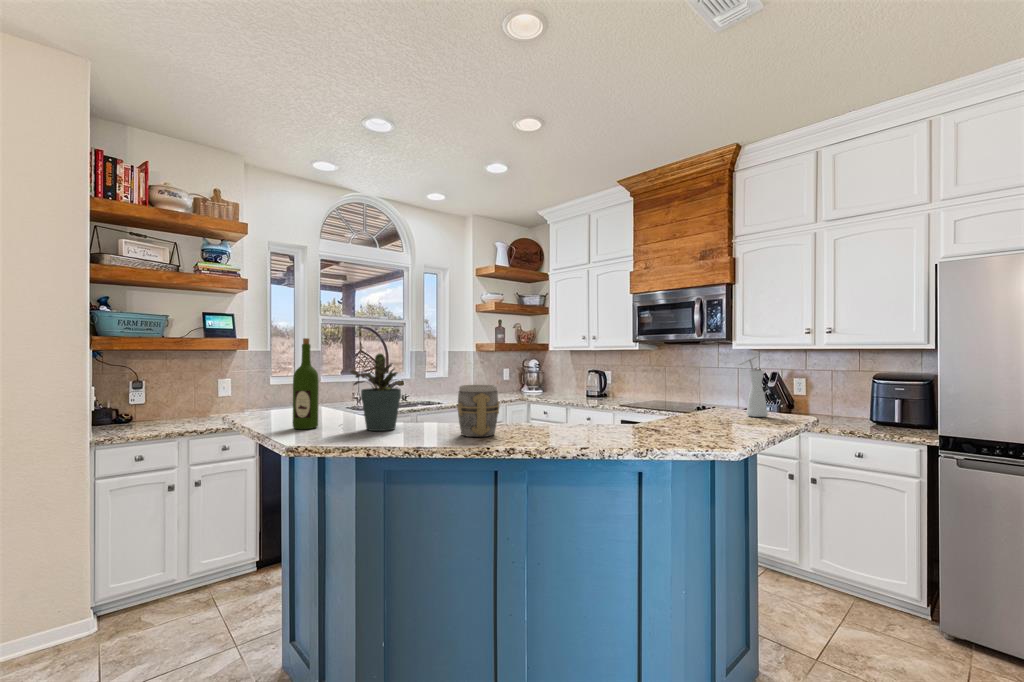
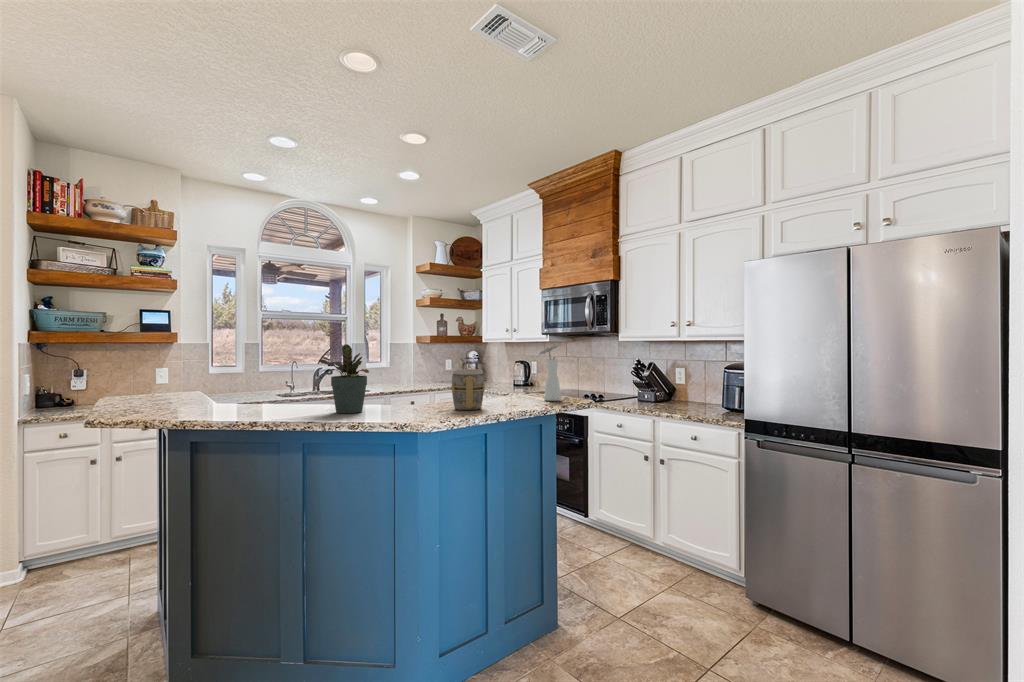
wine bottle: present [293,338,319,429] -> none [126,332,150,407]
potted plant: present [350,354,404,431] -> present [319,344,369,413]
mug: present [457,385,499,437] -> present [451,369,485,410]

